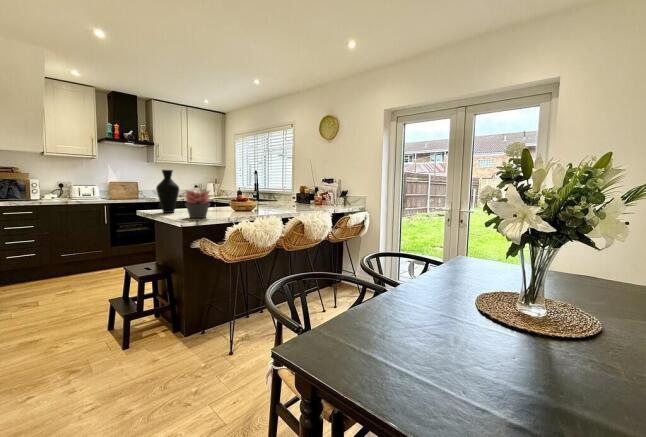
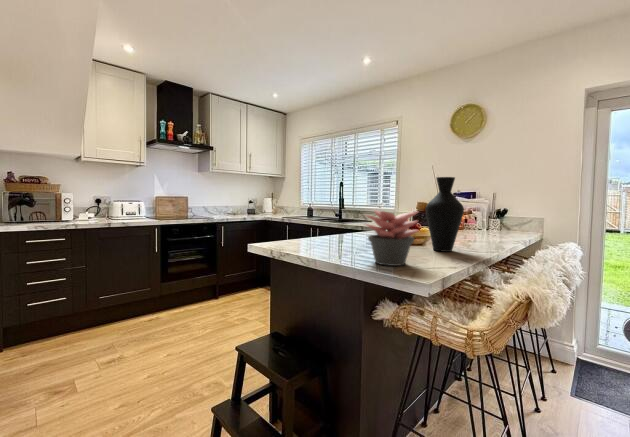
vase: present [156,170,179,213] -> present [426,177,464,252]

